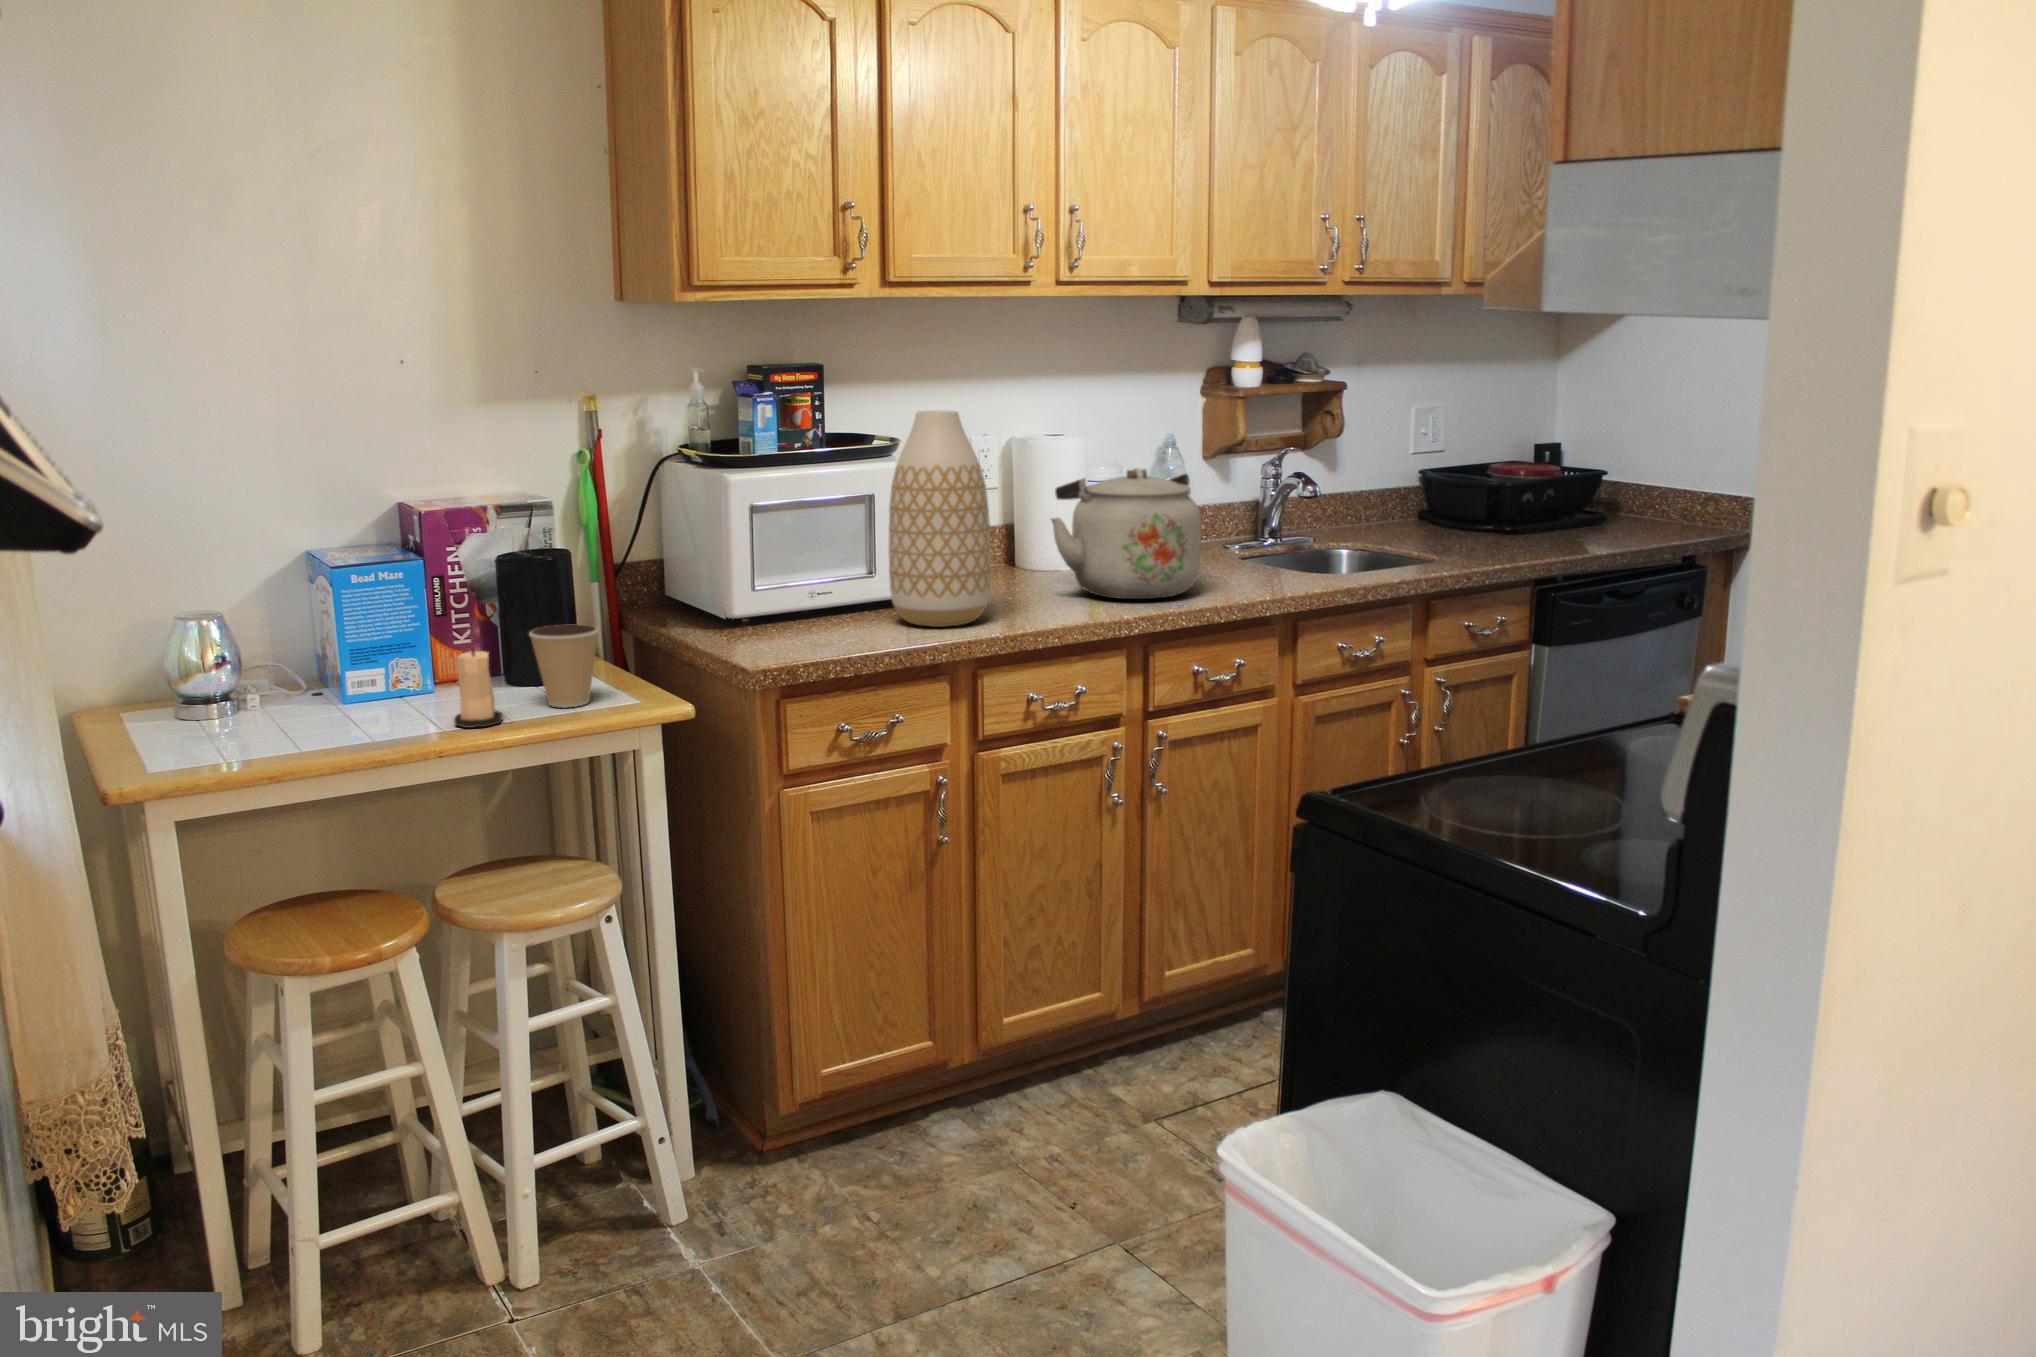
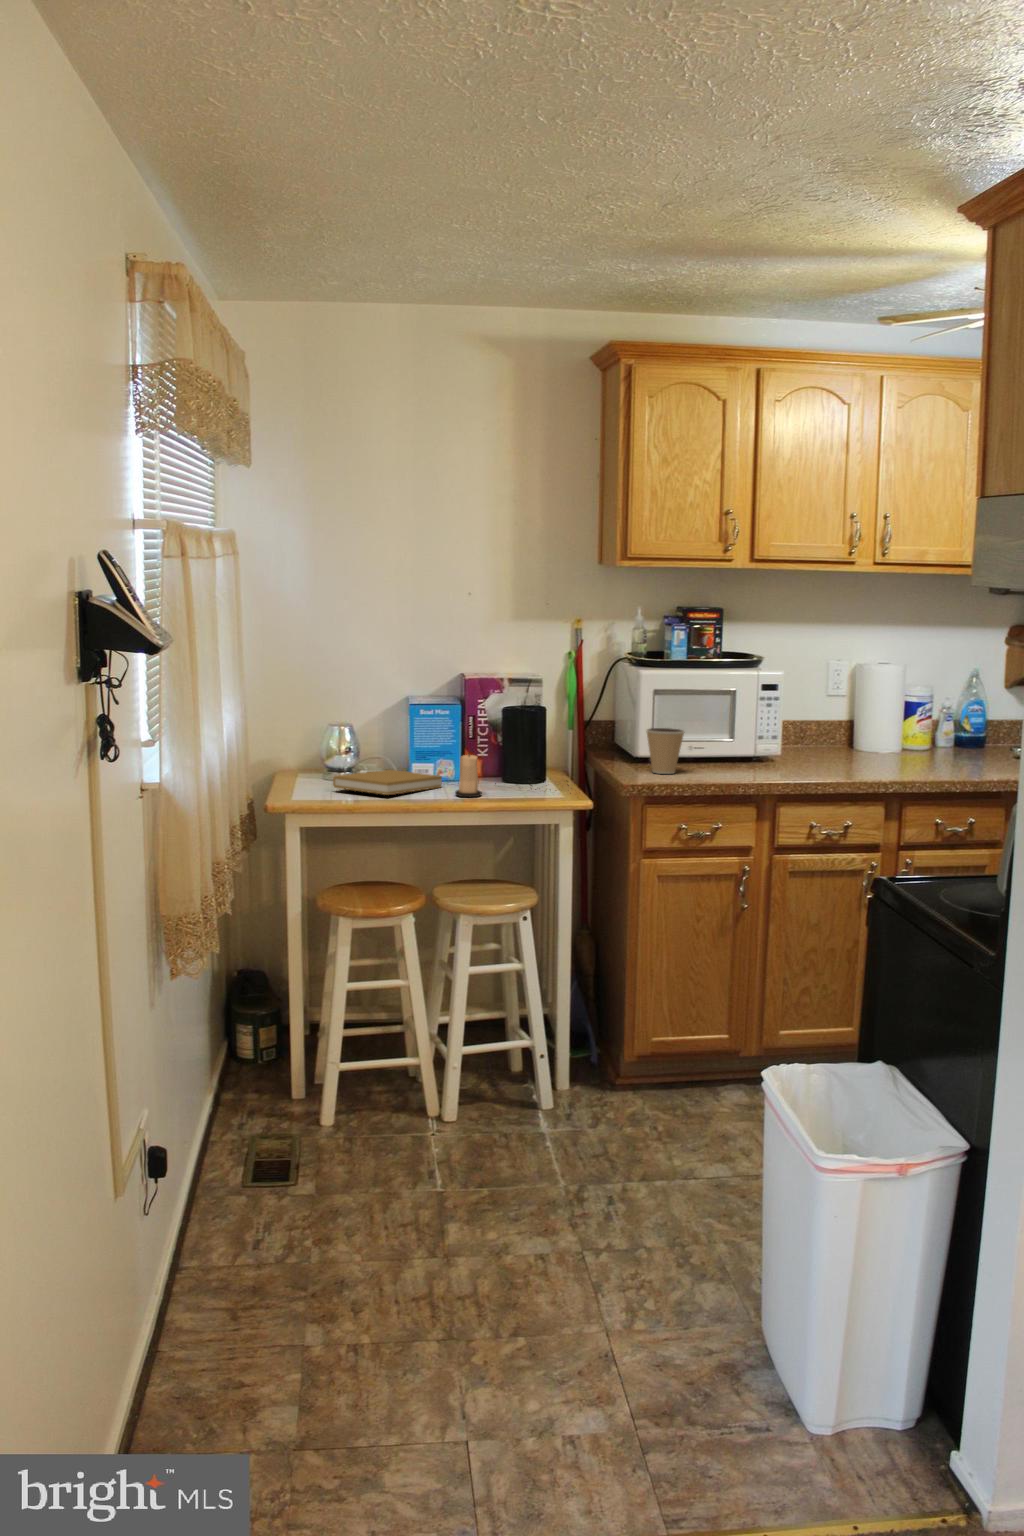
vase: present [889,410,991,627] -> none [730,638,797,774]
kettle: present [1051,468,1201,599] -> none [851,685,960,773]
coffee cup: present [529,625,598,707] -> present [646,728,684,774]
book: none [207,687,415,744] -> present [333,770,442,795]

